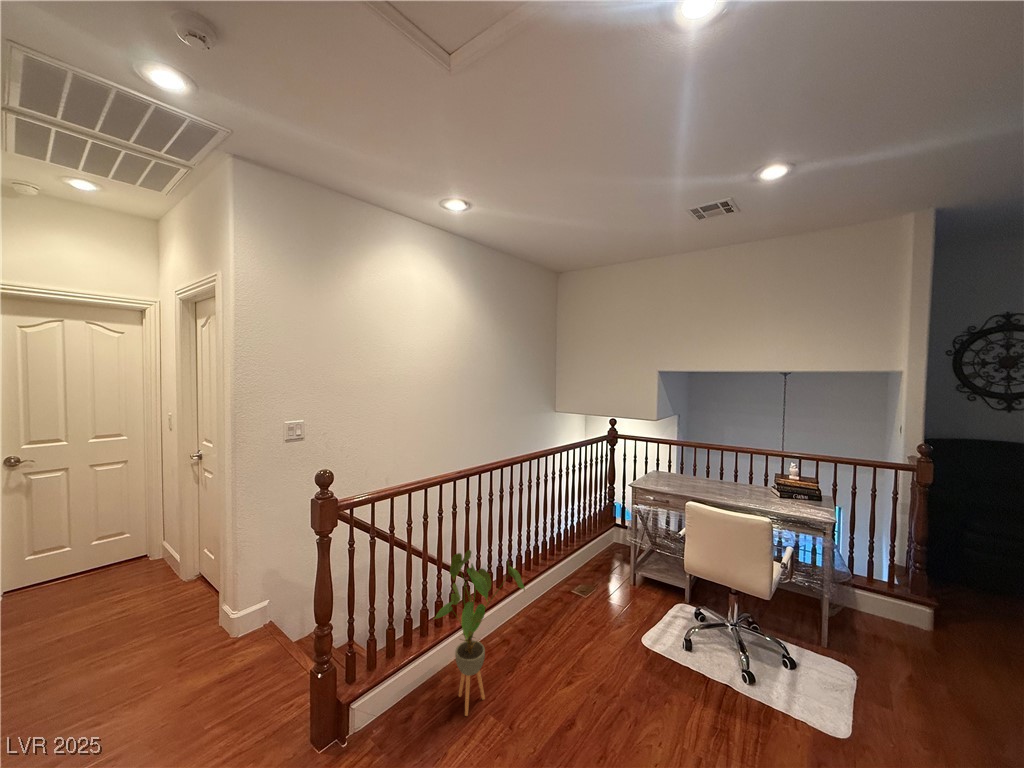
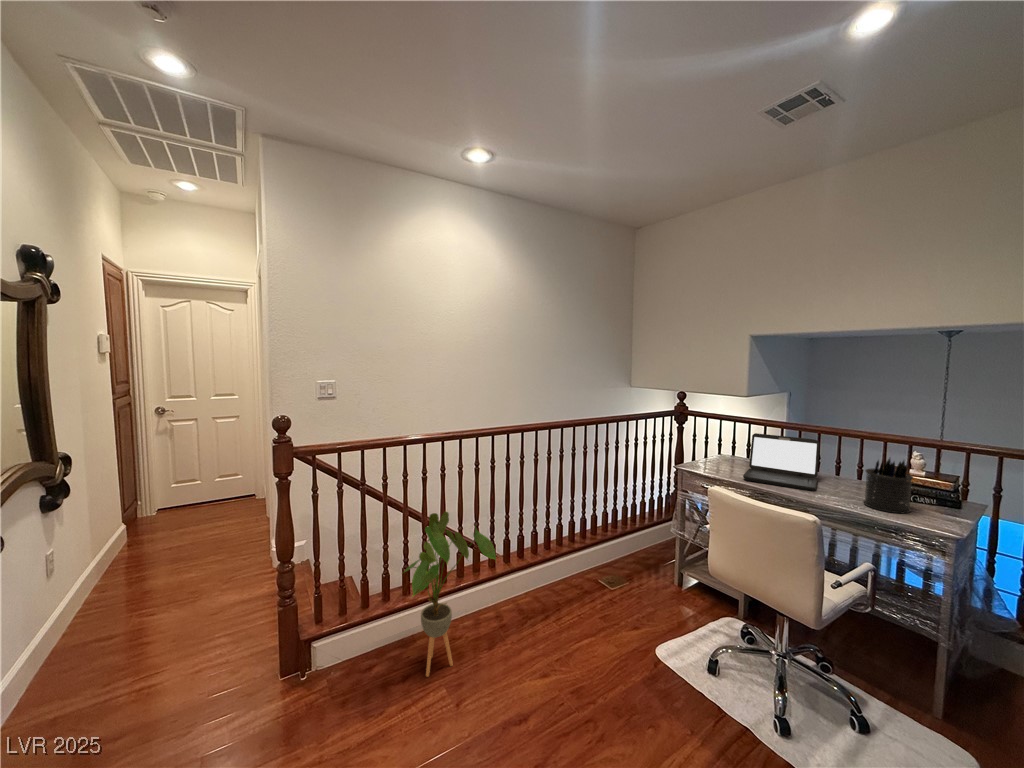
laptop: none [681,452,734,496] -> present [743,433,820,491]
pen holder: none [768,468,799,508] -> present [864,459,913,513]

